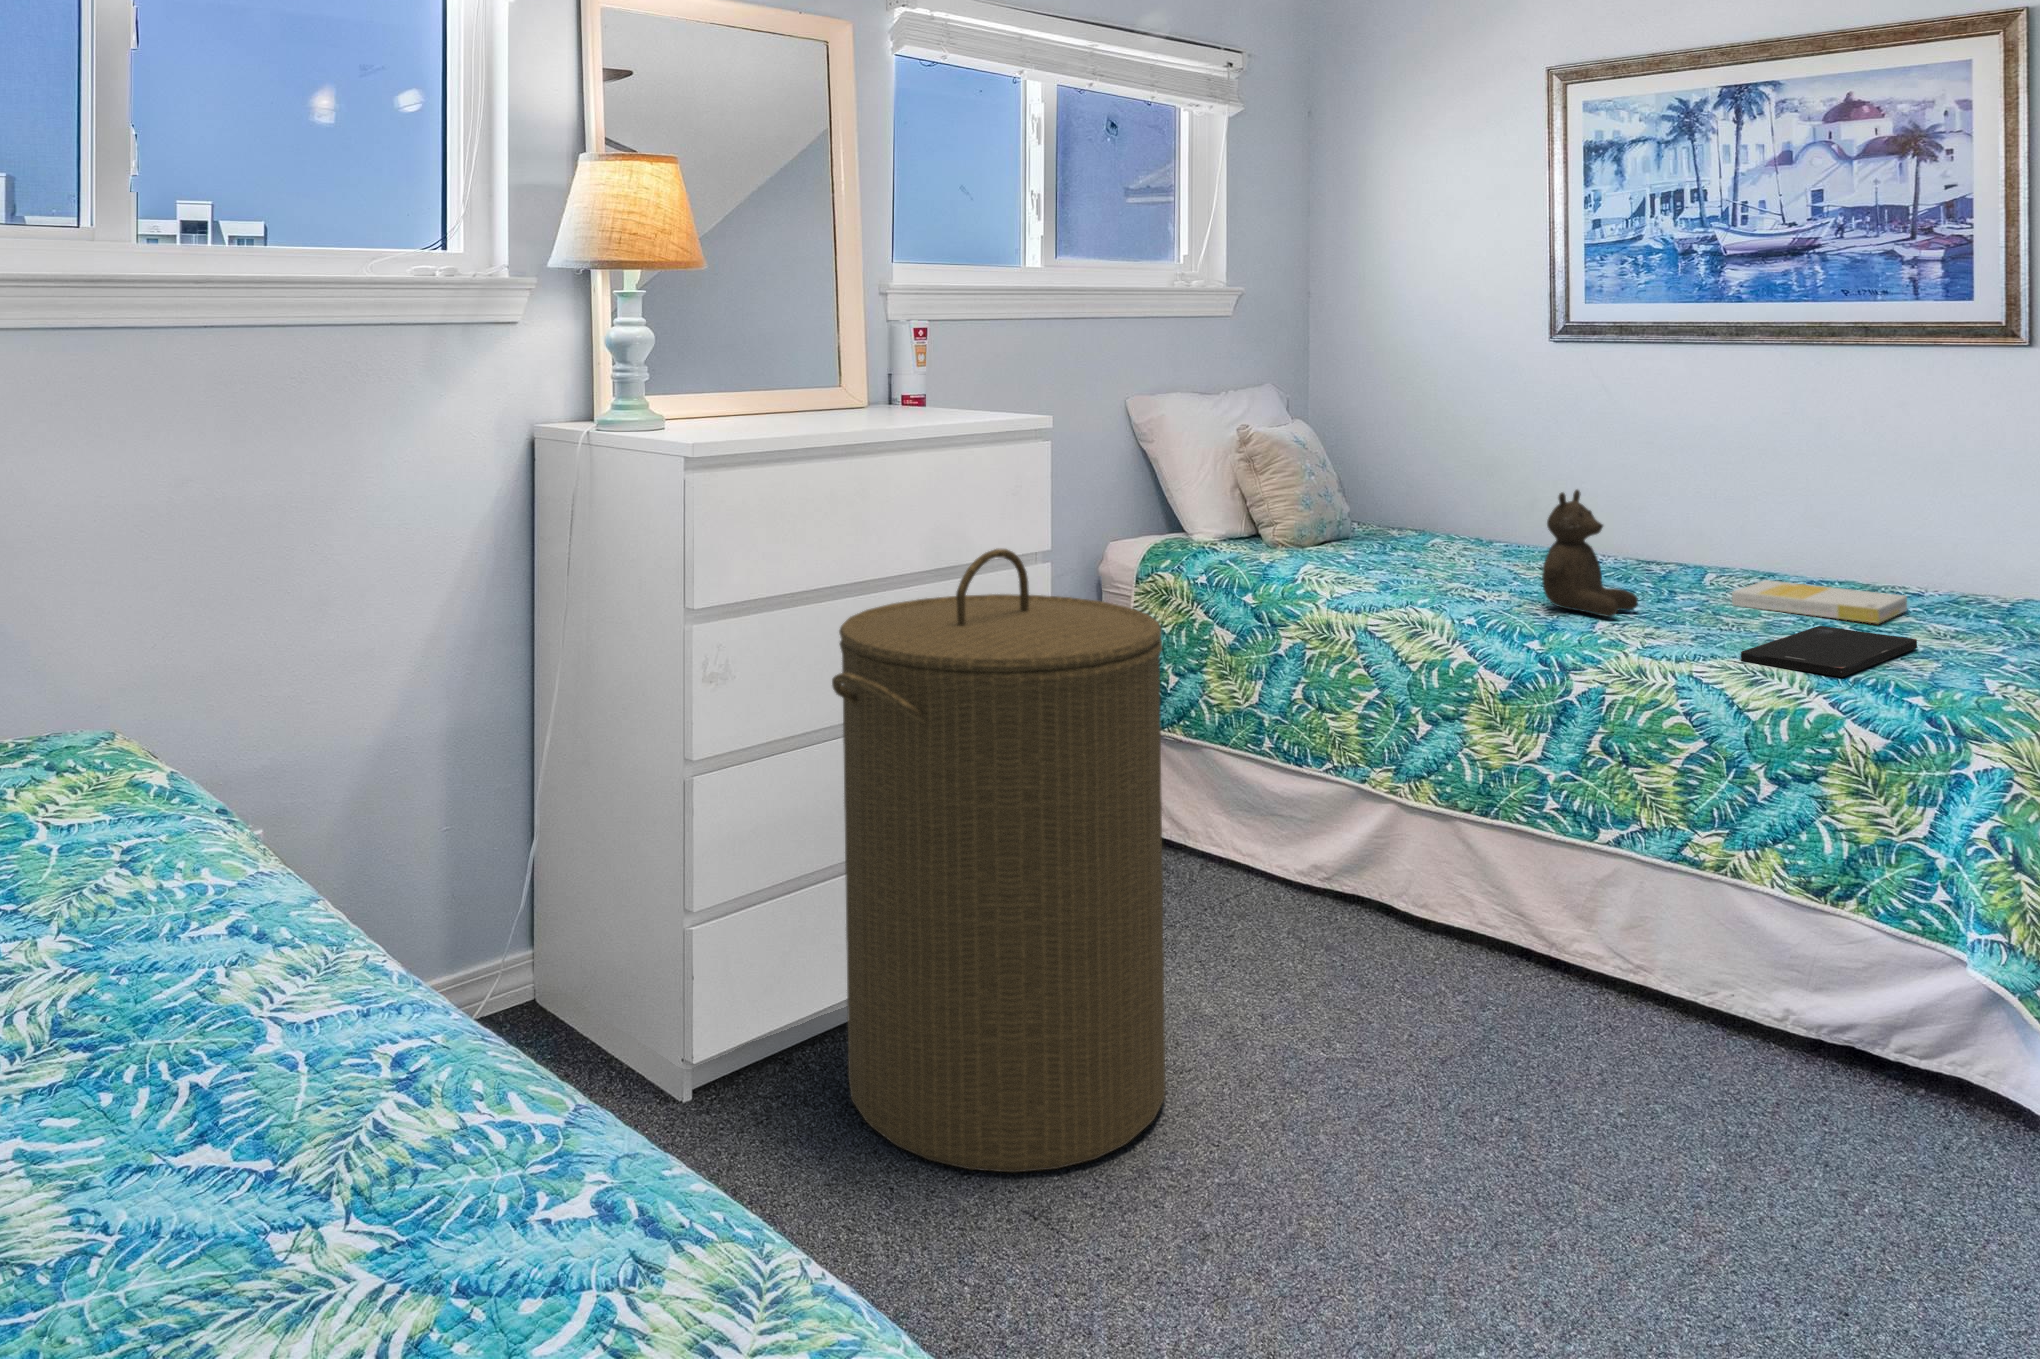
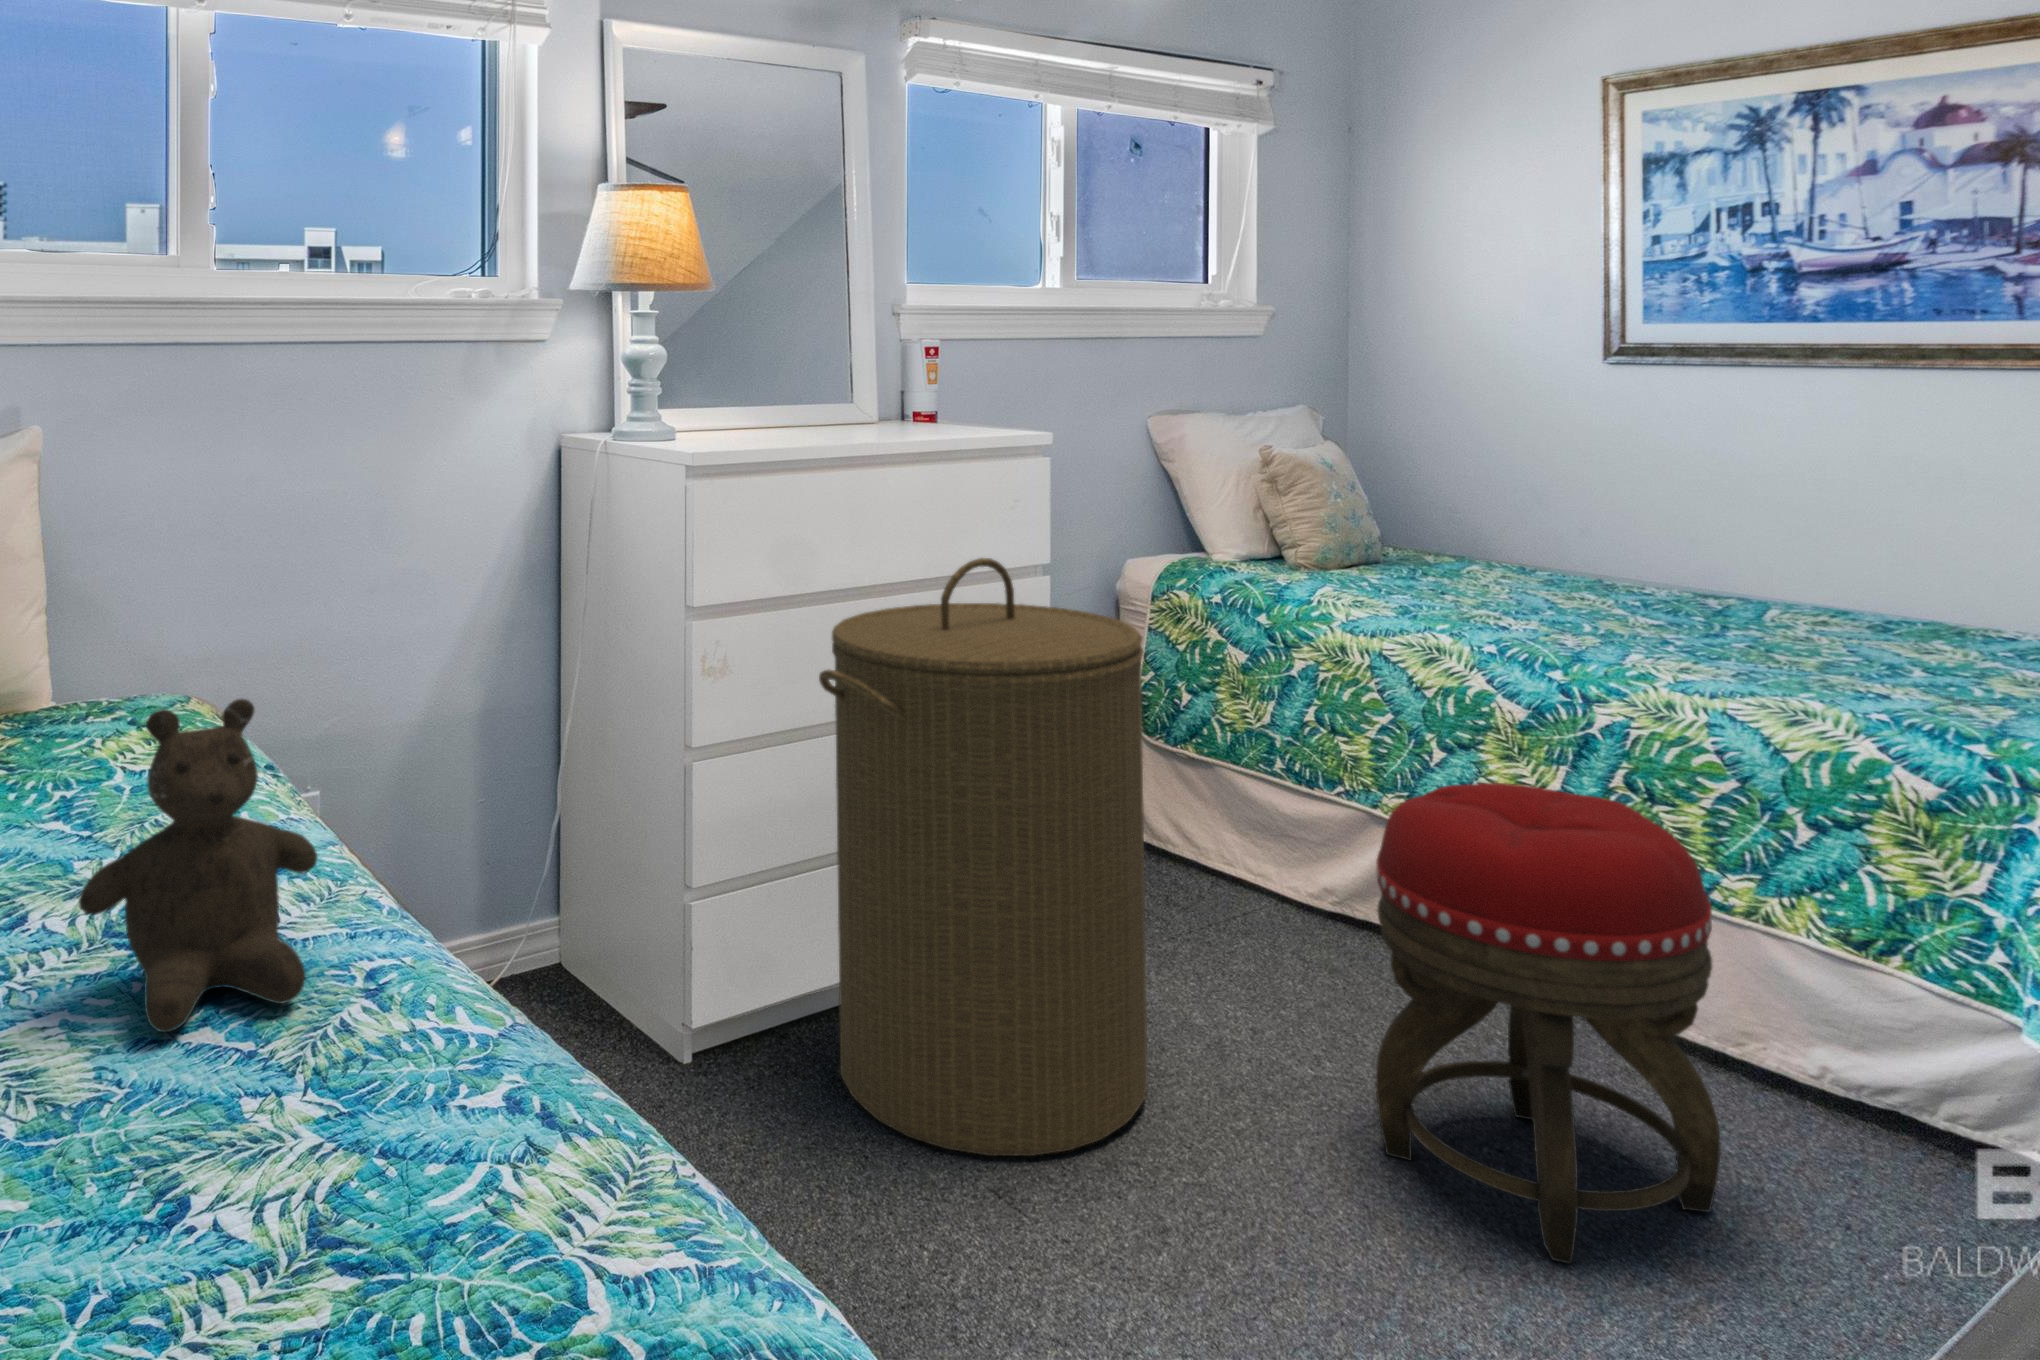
teddy bear: present [1542,490,1638,617] -> present [79,699,317,1032]
book: present [1732,580,1907,623] -> none [1788,616,1995,666]
smartphone: present [1741,626,1917,677] -> none [1780,665,1992,718]
footstool: none [1390,758,1711,1227] -> present [1376,783,1721,1264]

